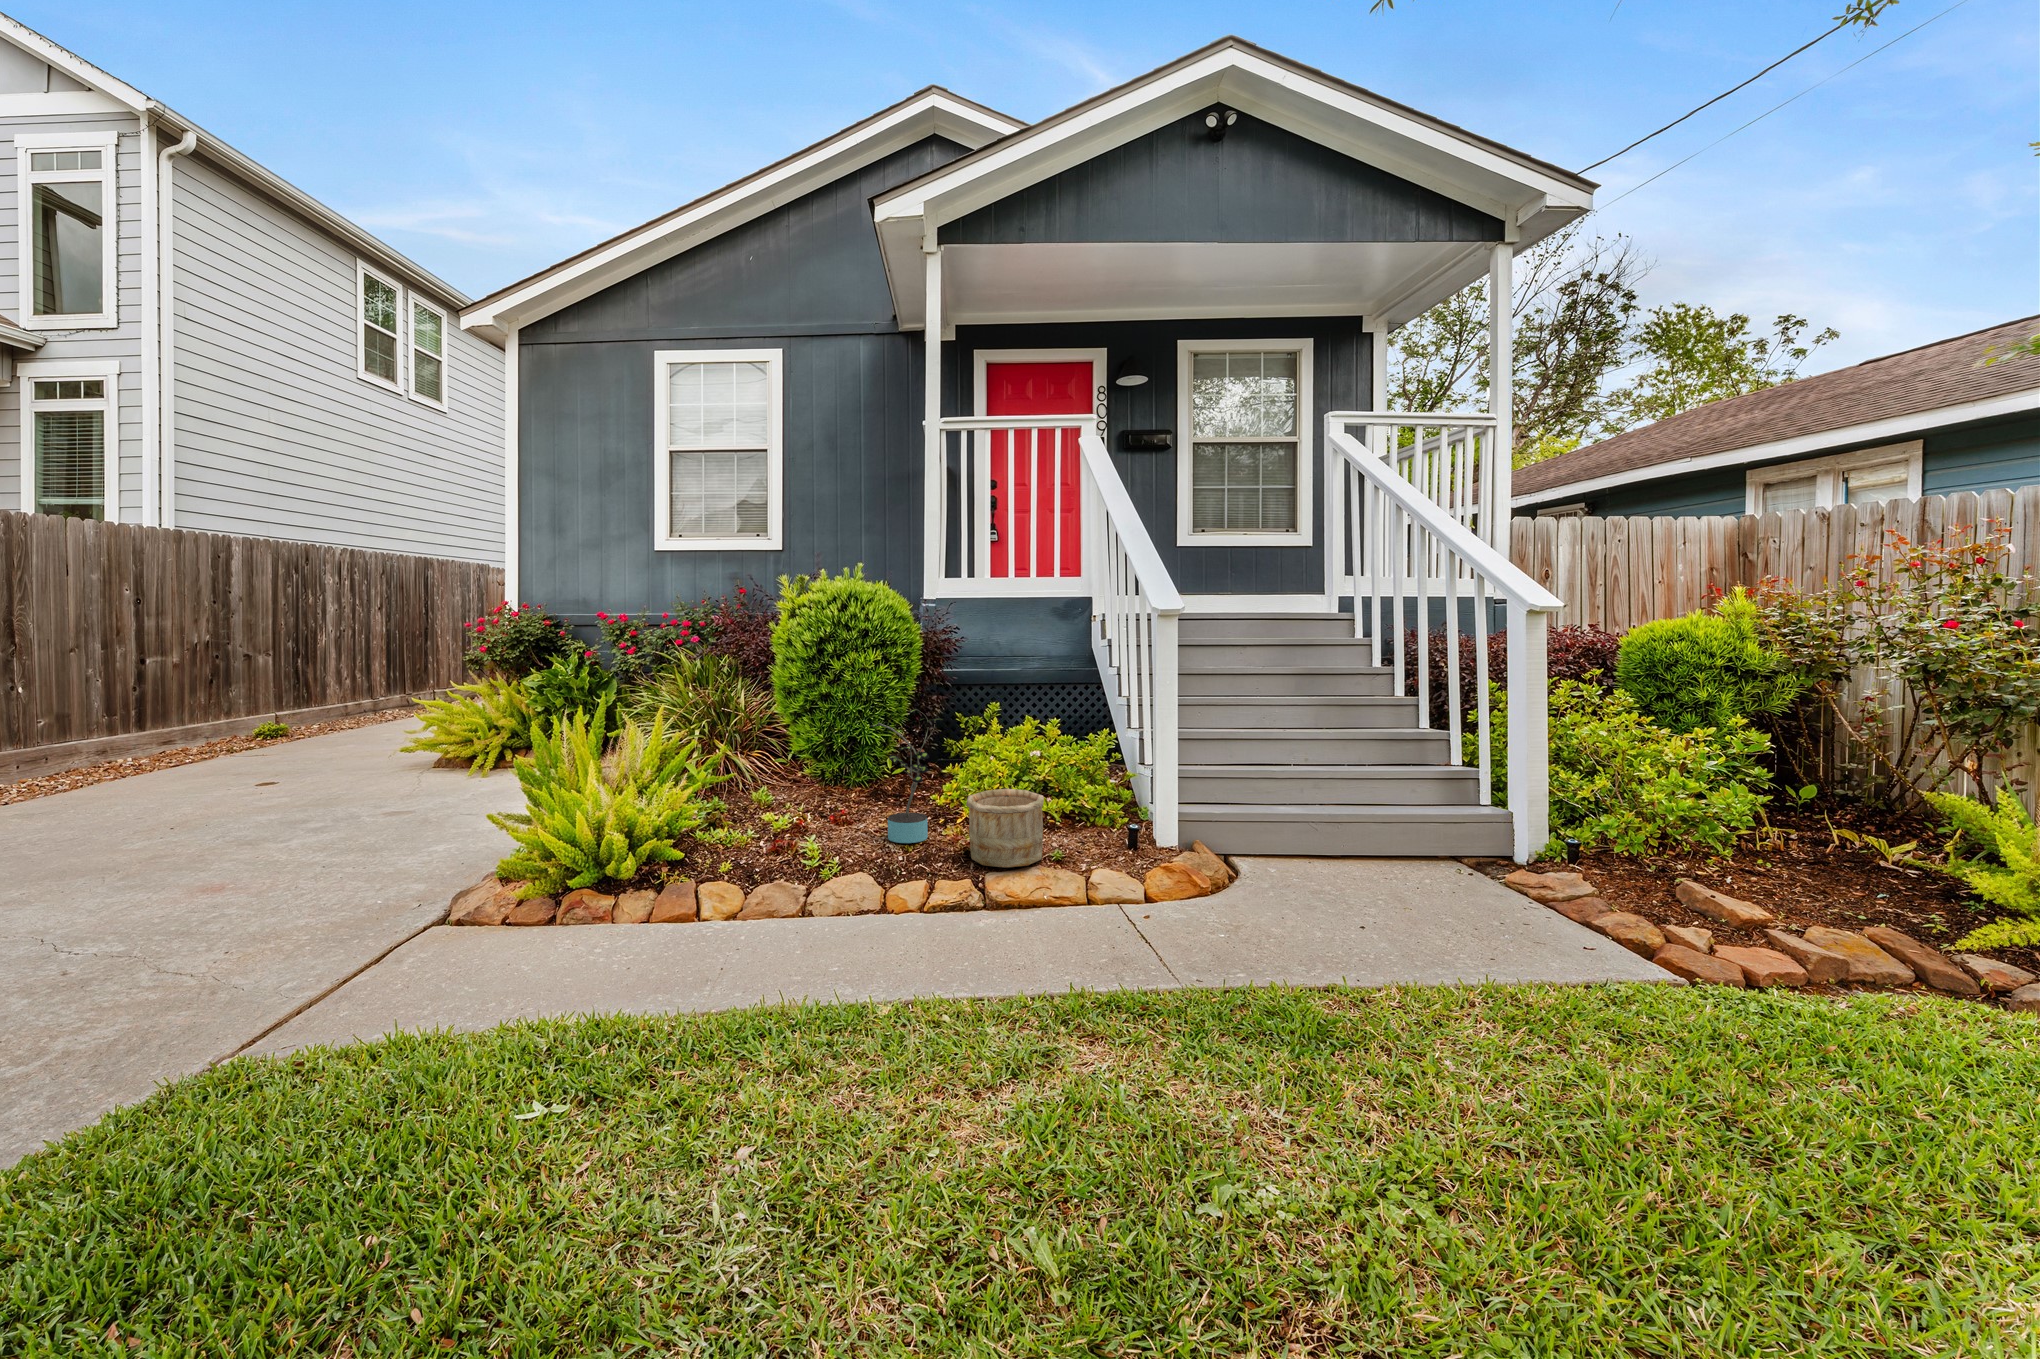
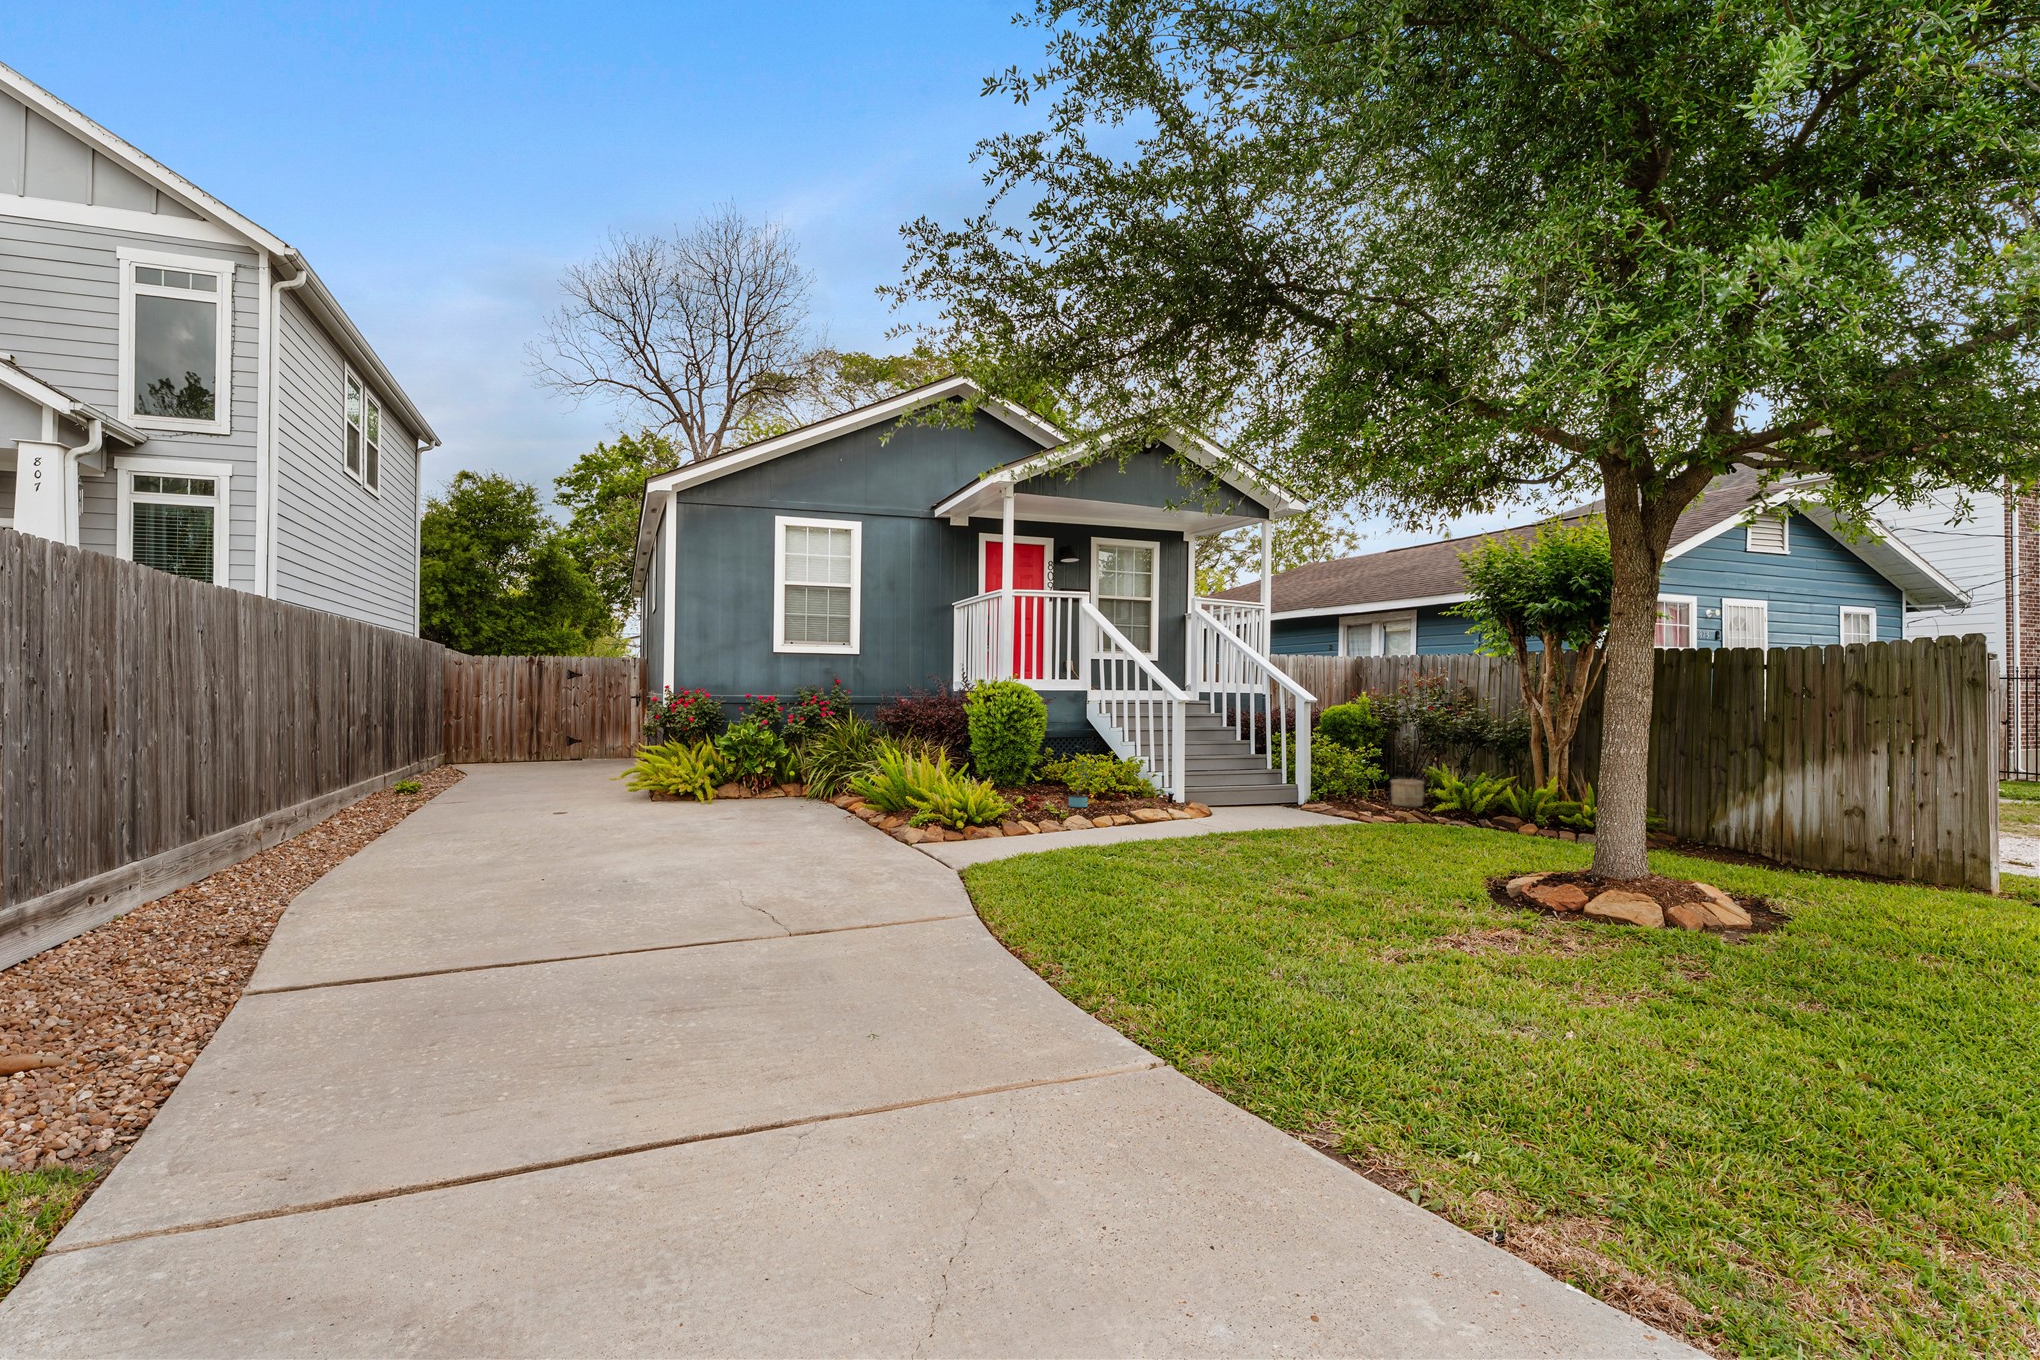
wooden bucket: present [966,789,1044,868] -> present [1391,779,1424,807]

